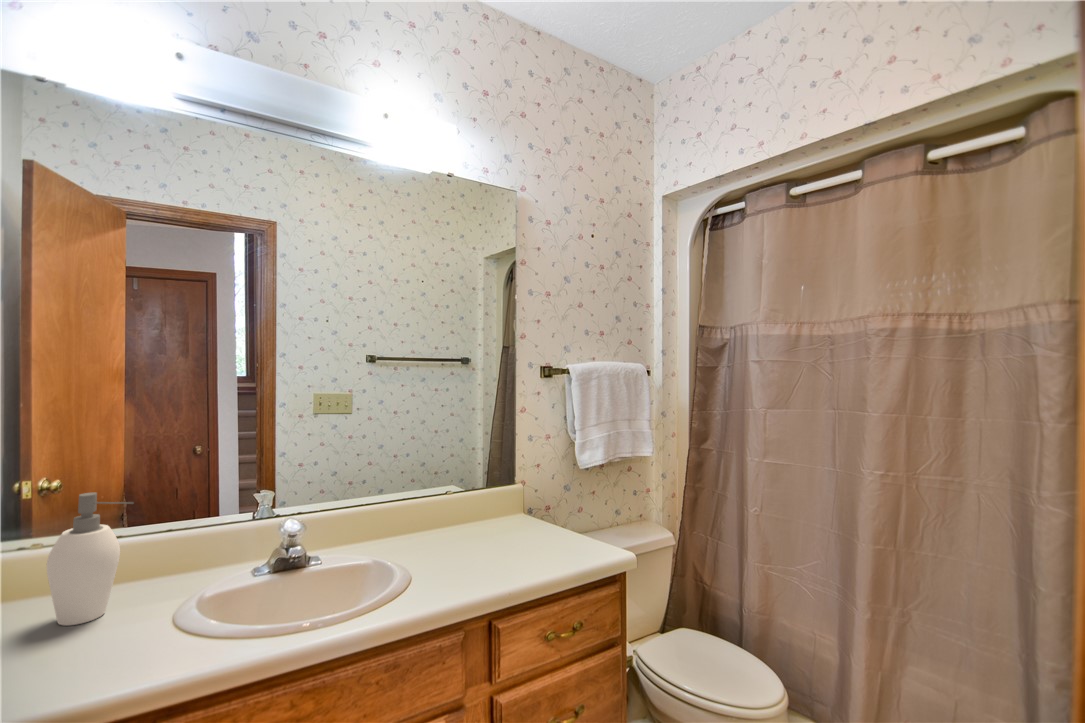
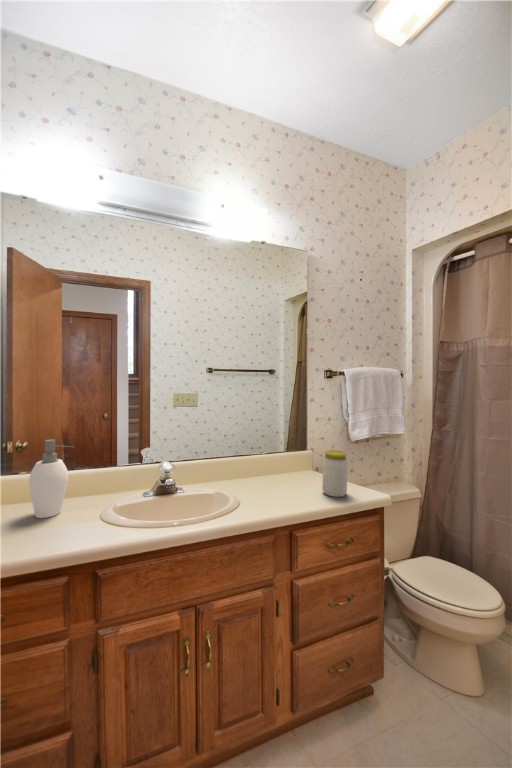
jar: none [534,486,568,553] -> present [322,450,348,497]

